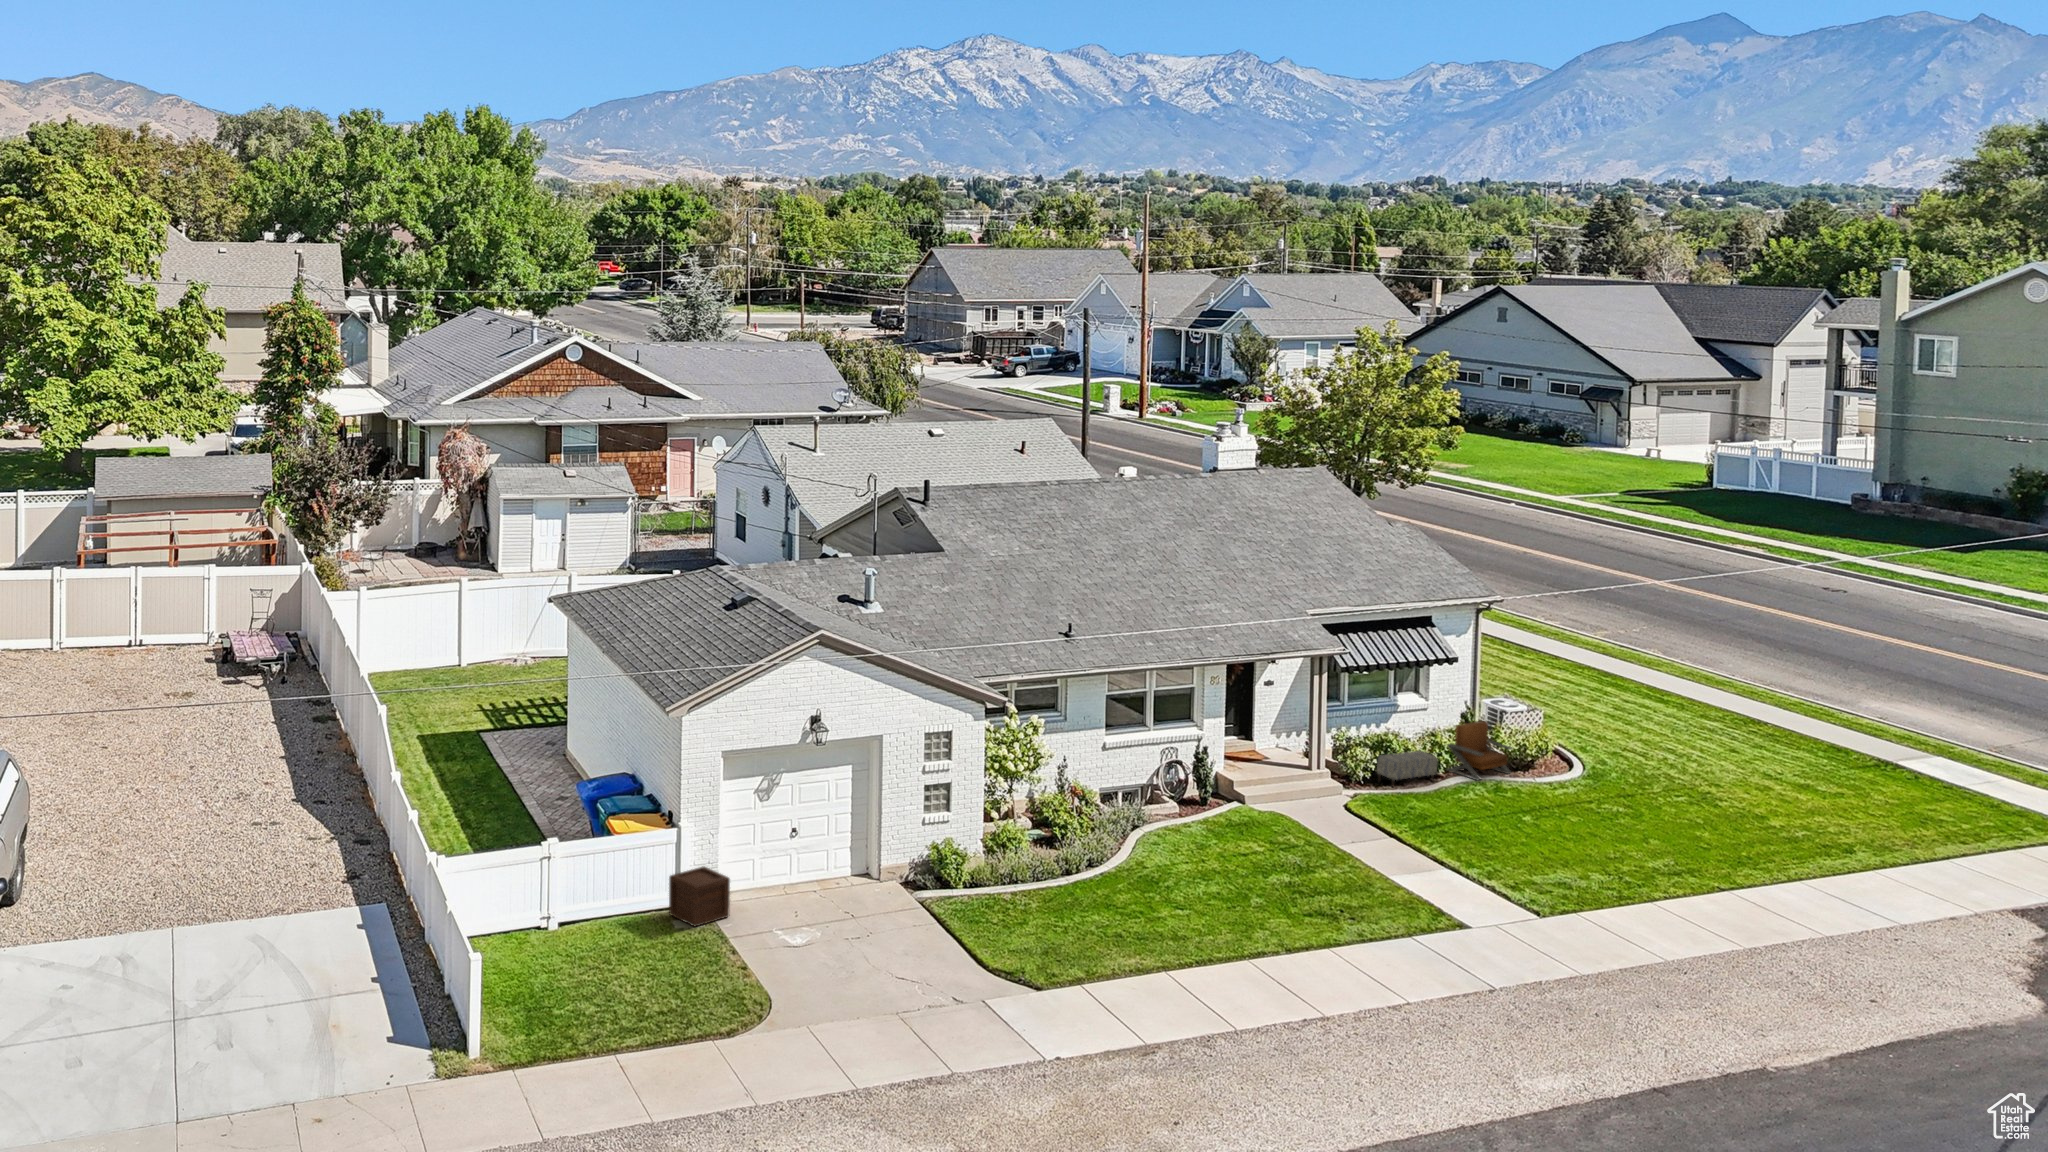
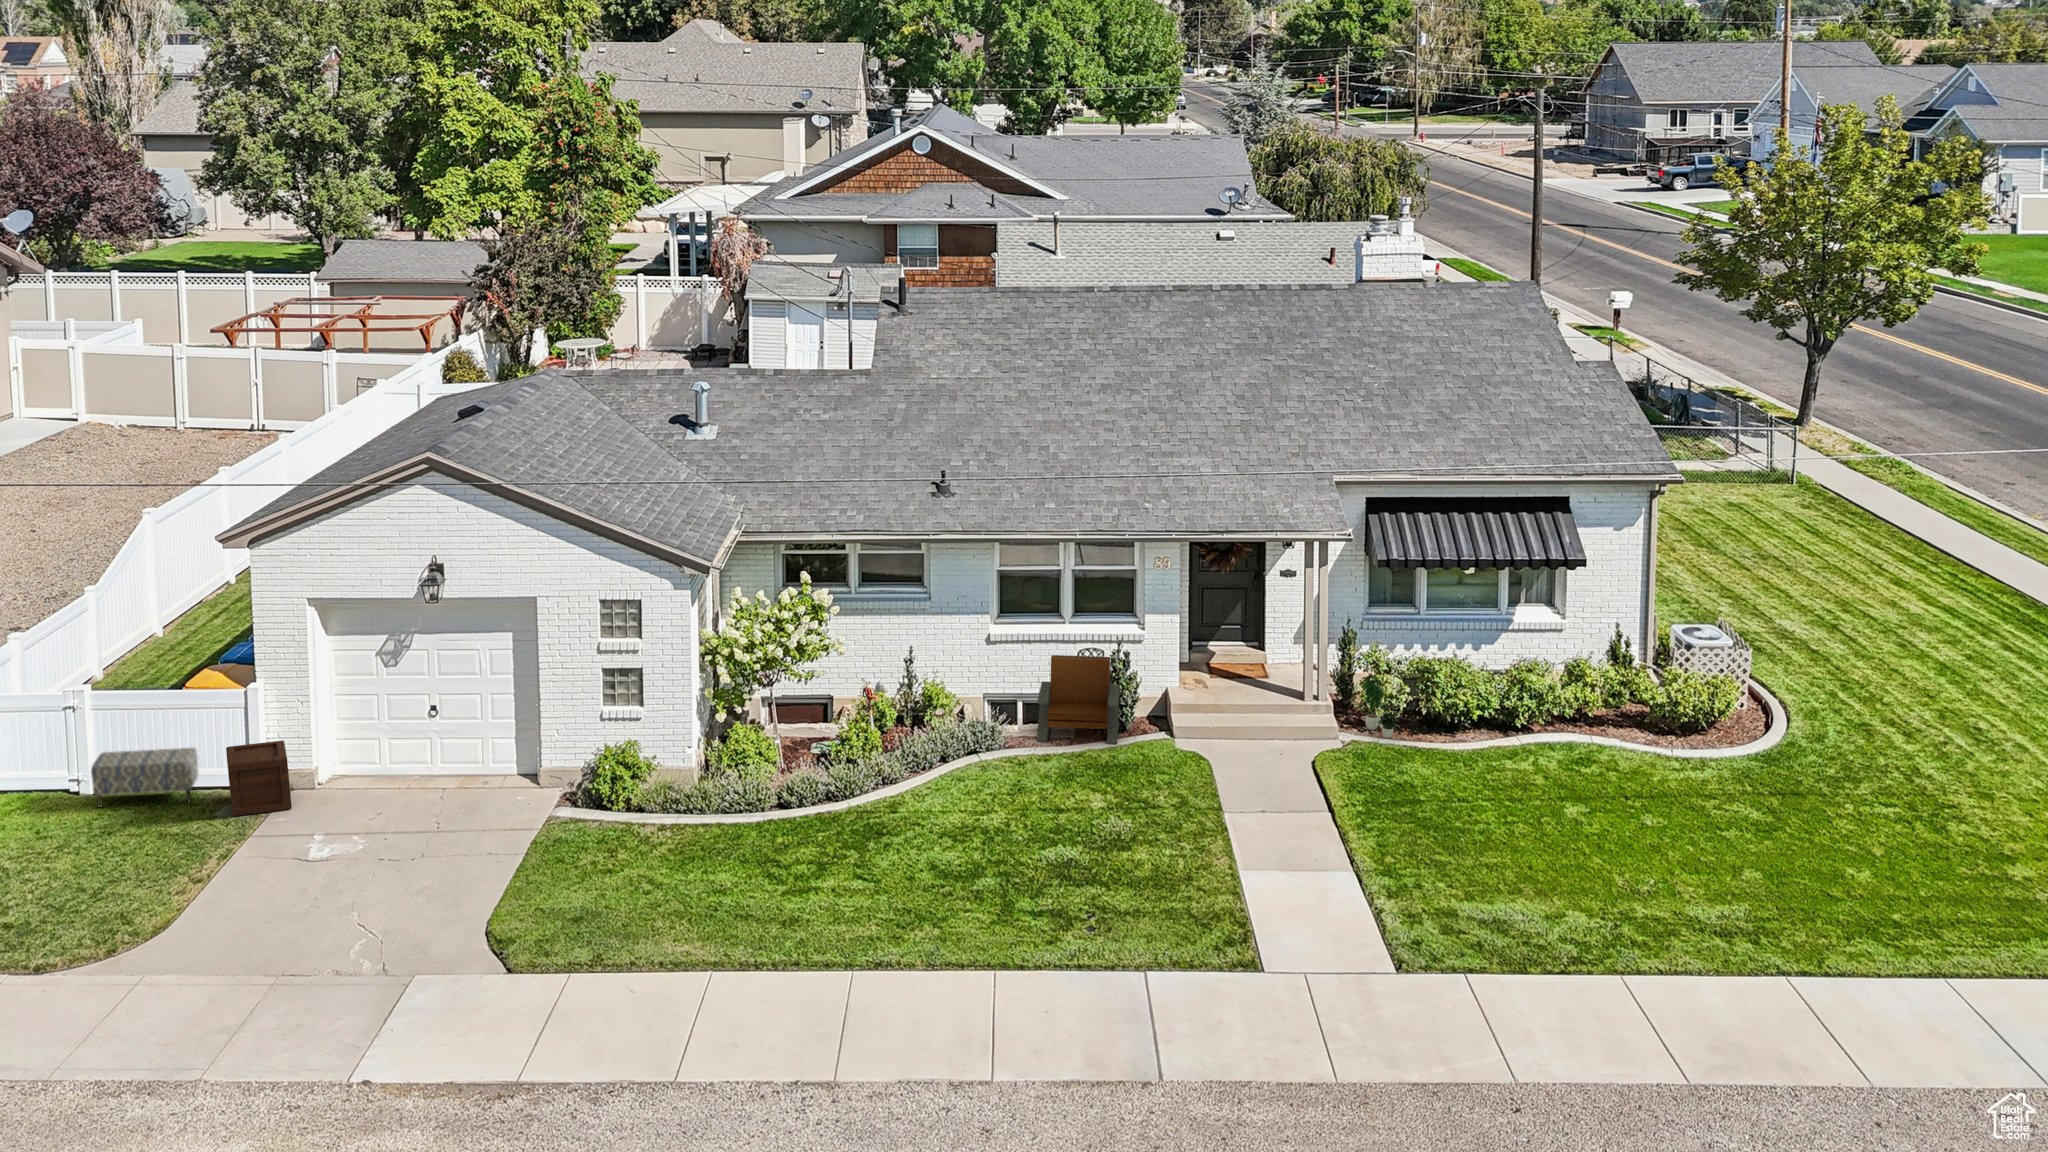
lounge chair: present [1447,721,1512,780] -> present [1037,655,1120,744]
potted plant: none [1342,746,1374,788] -> present [1362,677,1398,738]
bench: present [1377,750,1438,786] -> present [91,748,198,807]

